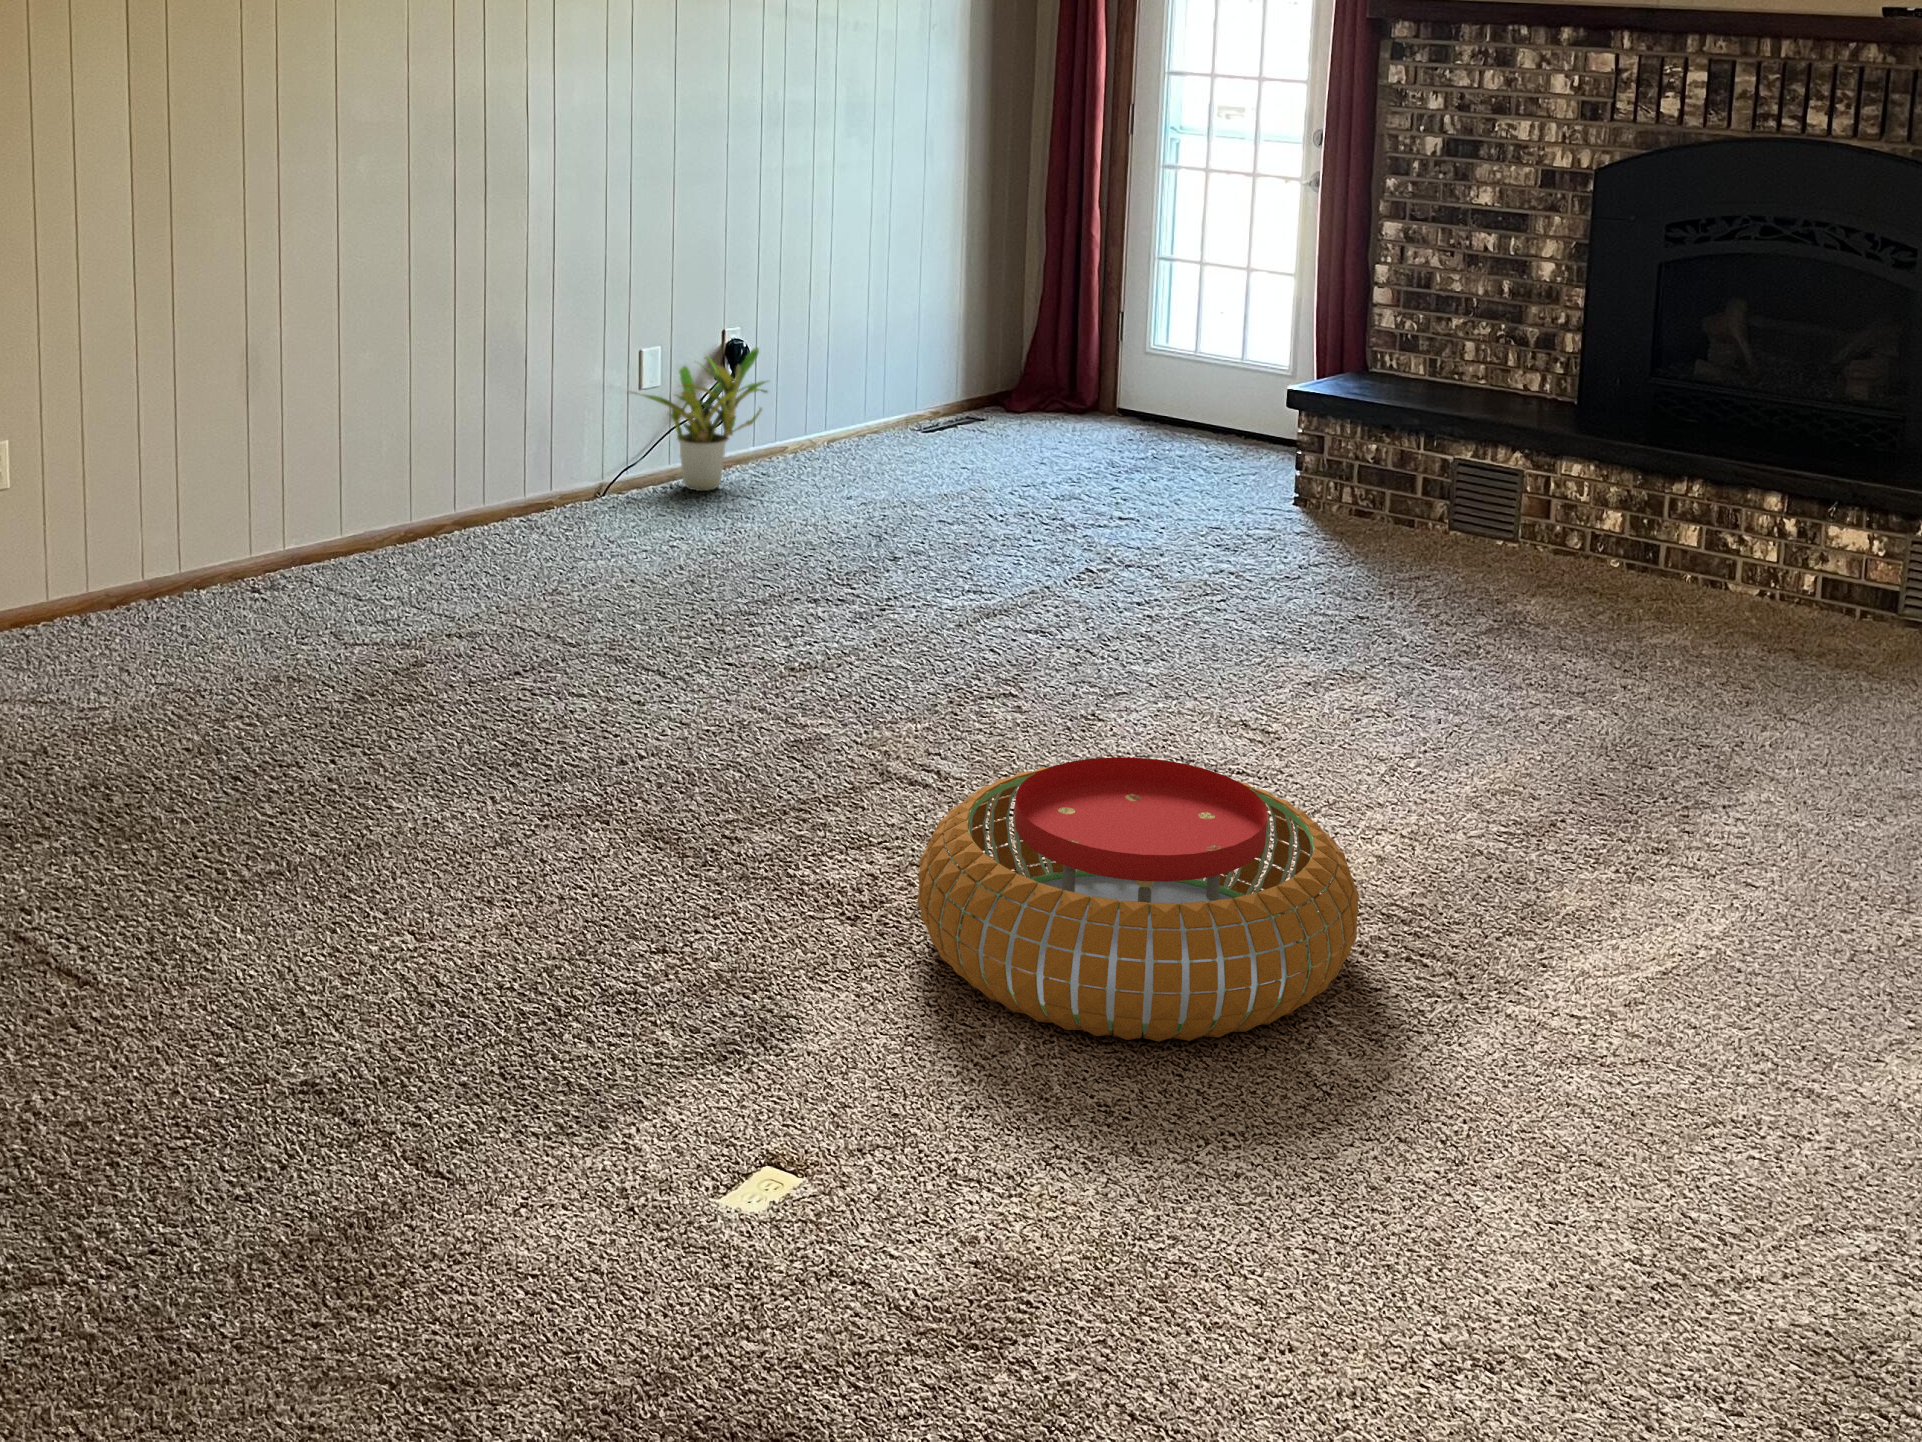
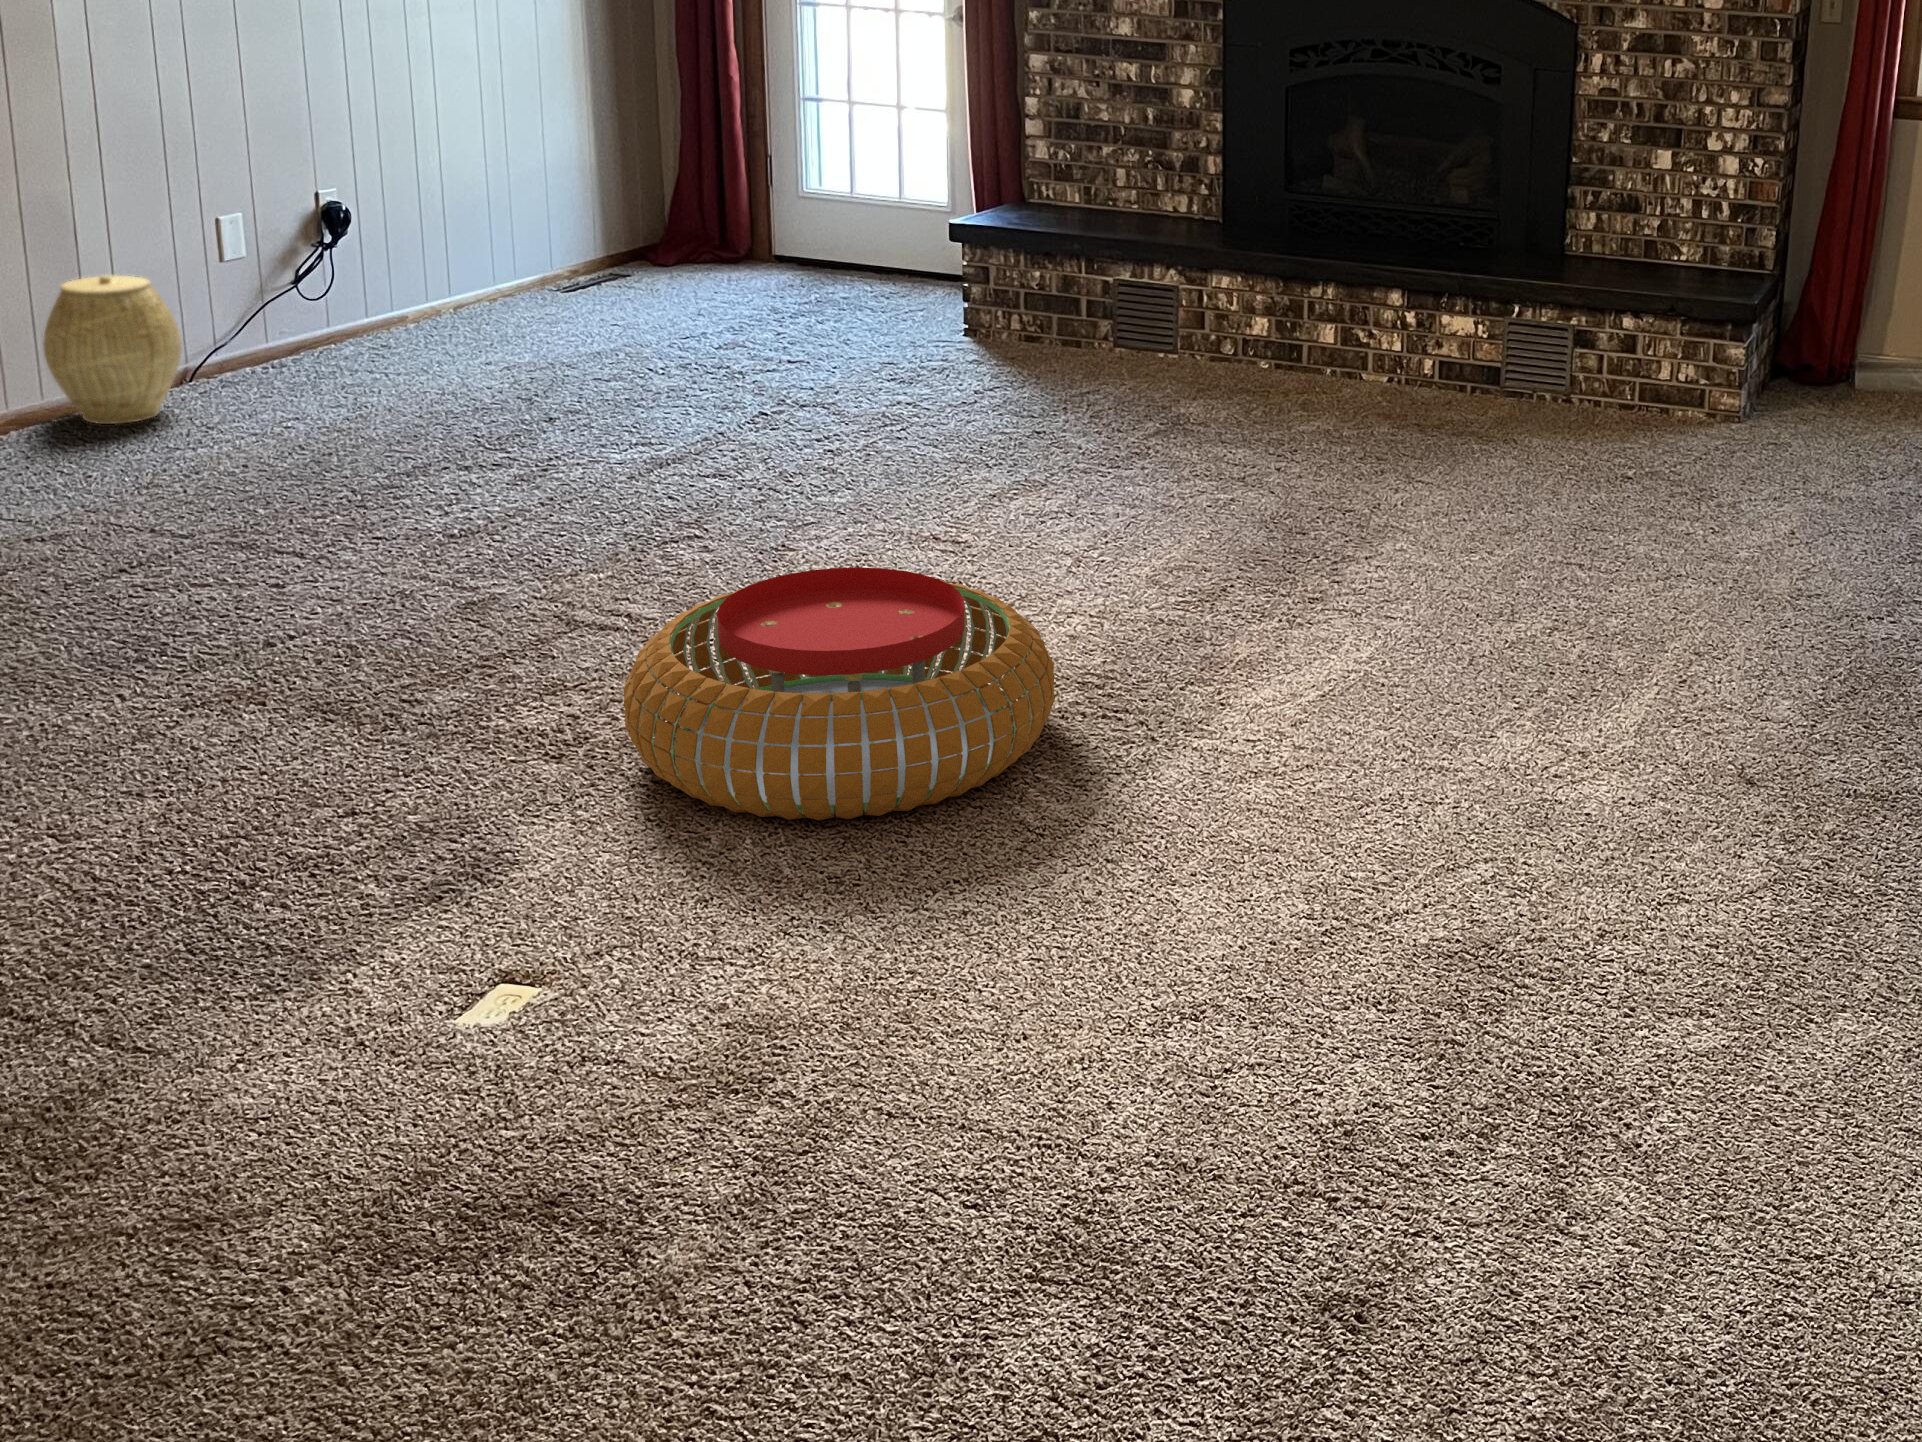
potted plant: present [633,348,767,491] -> none [207,209,382,368]
woven basket: none [490,397,596,531] -> present [43,275,182,424]

